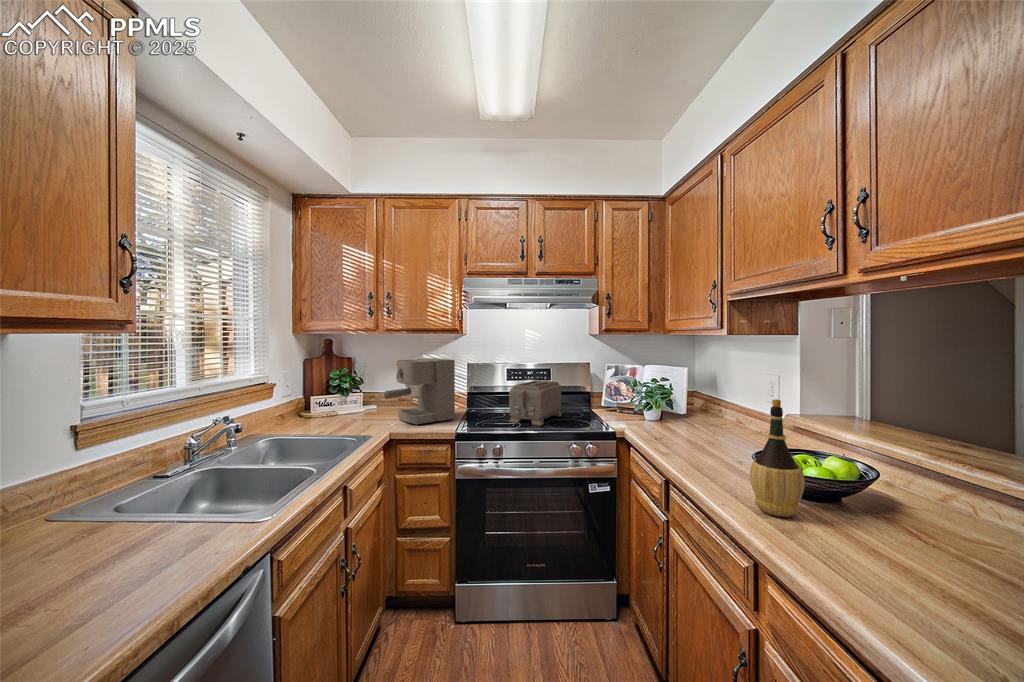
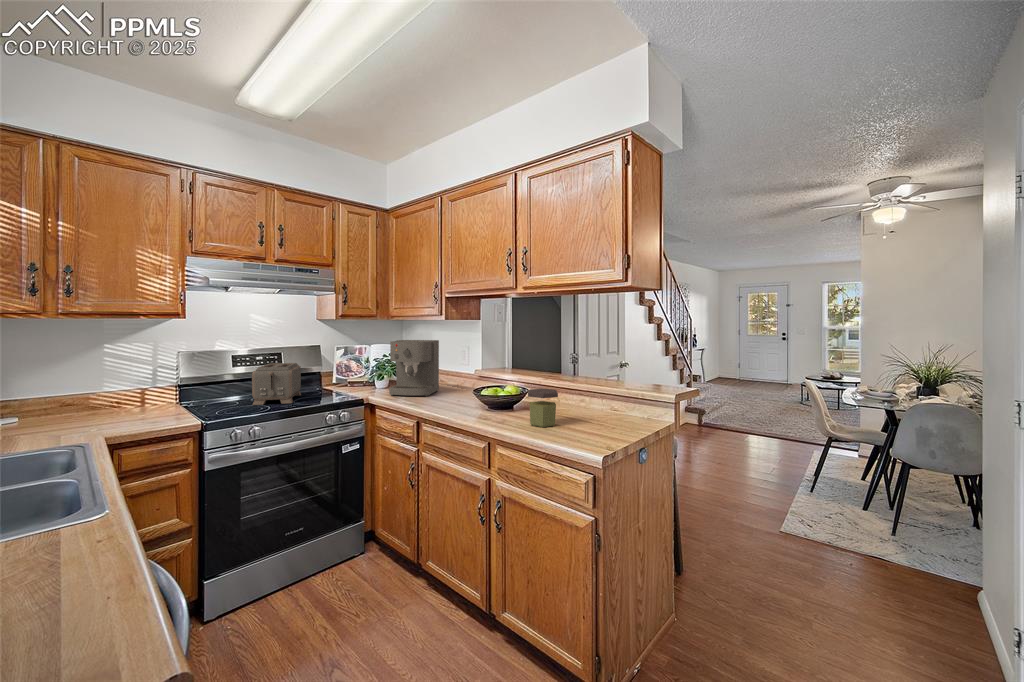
coffee maker: present [384,358,455,425] -> present [389,340,439,396]
wine bottle: present [750,399,805,517] -> none [480,355,505,417]
jar: none [845,485,942,590] -> present [528,389,558,427]

